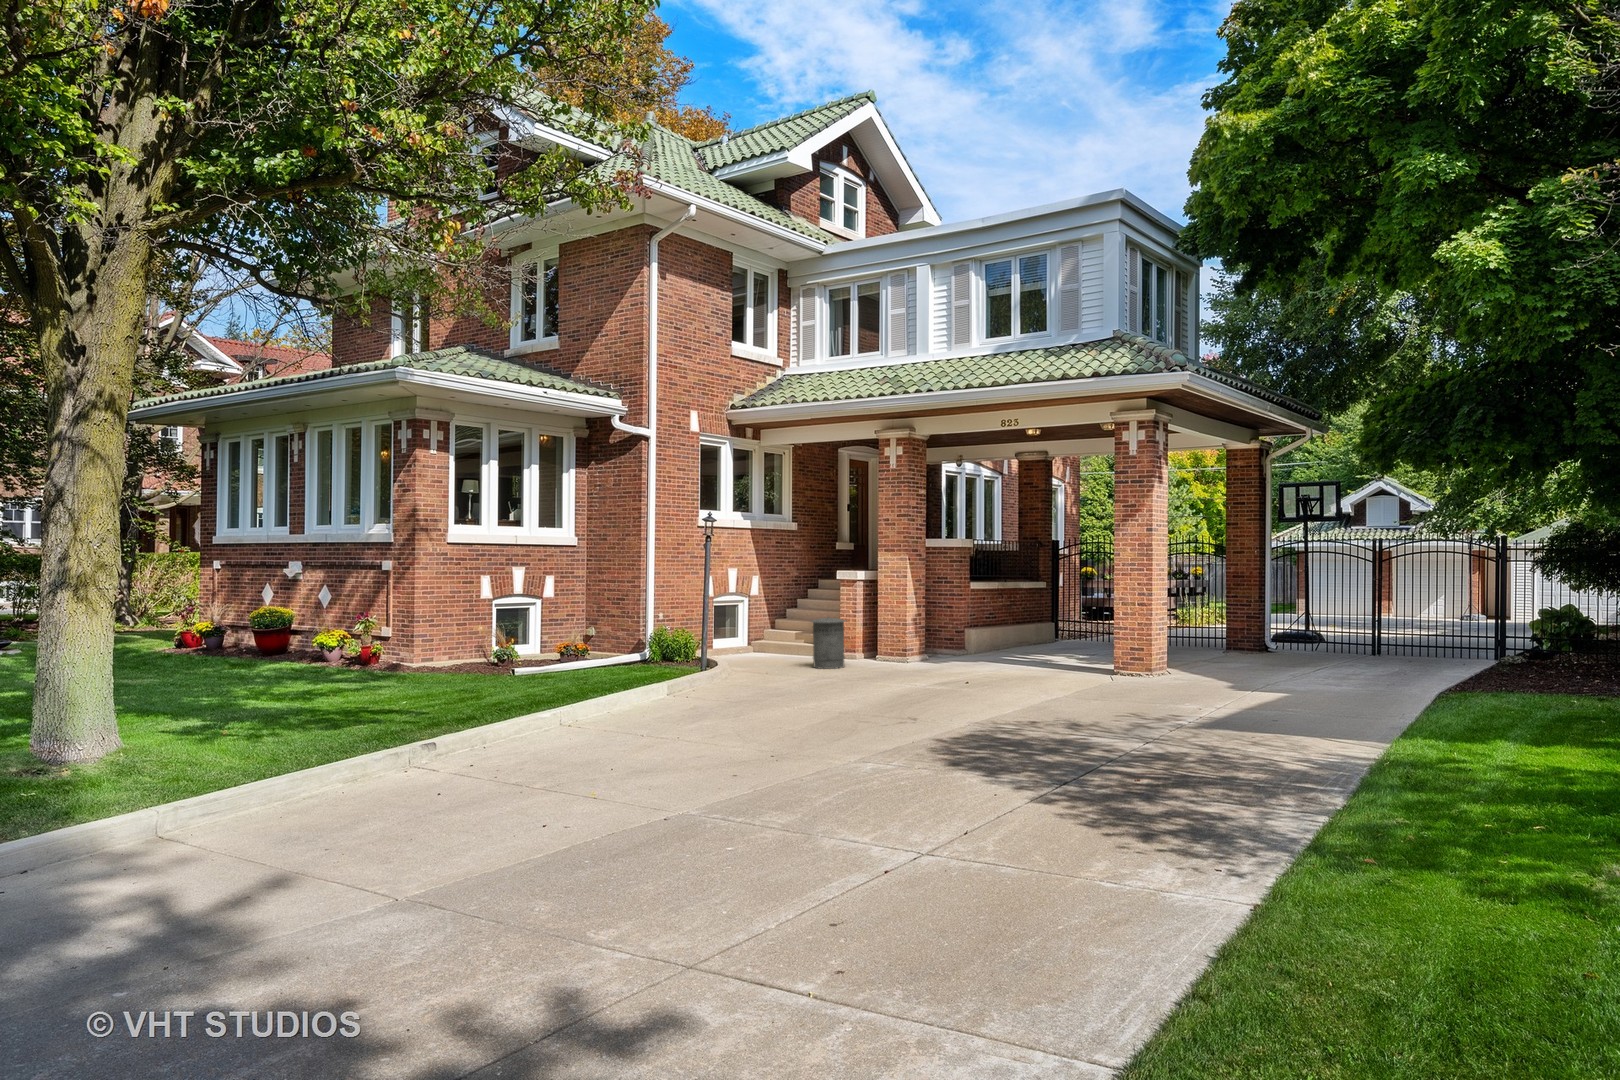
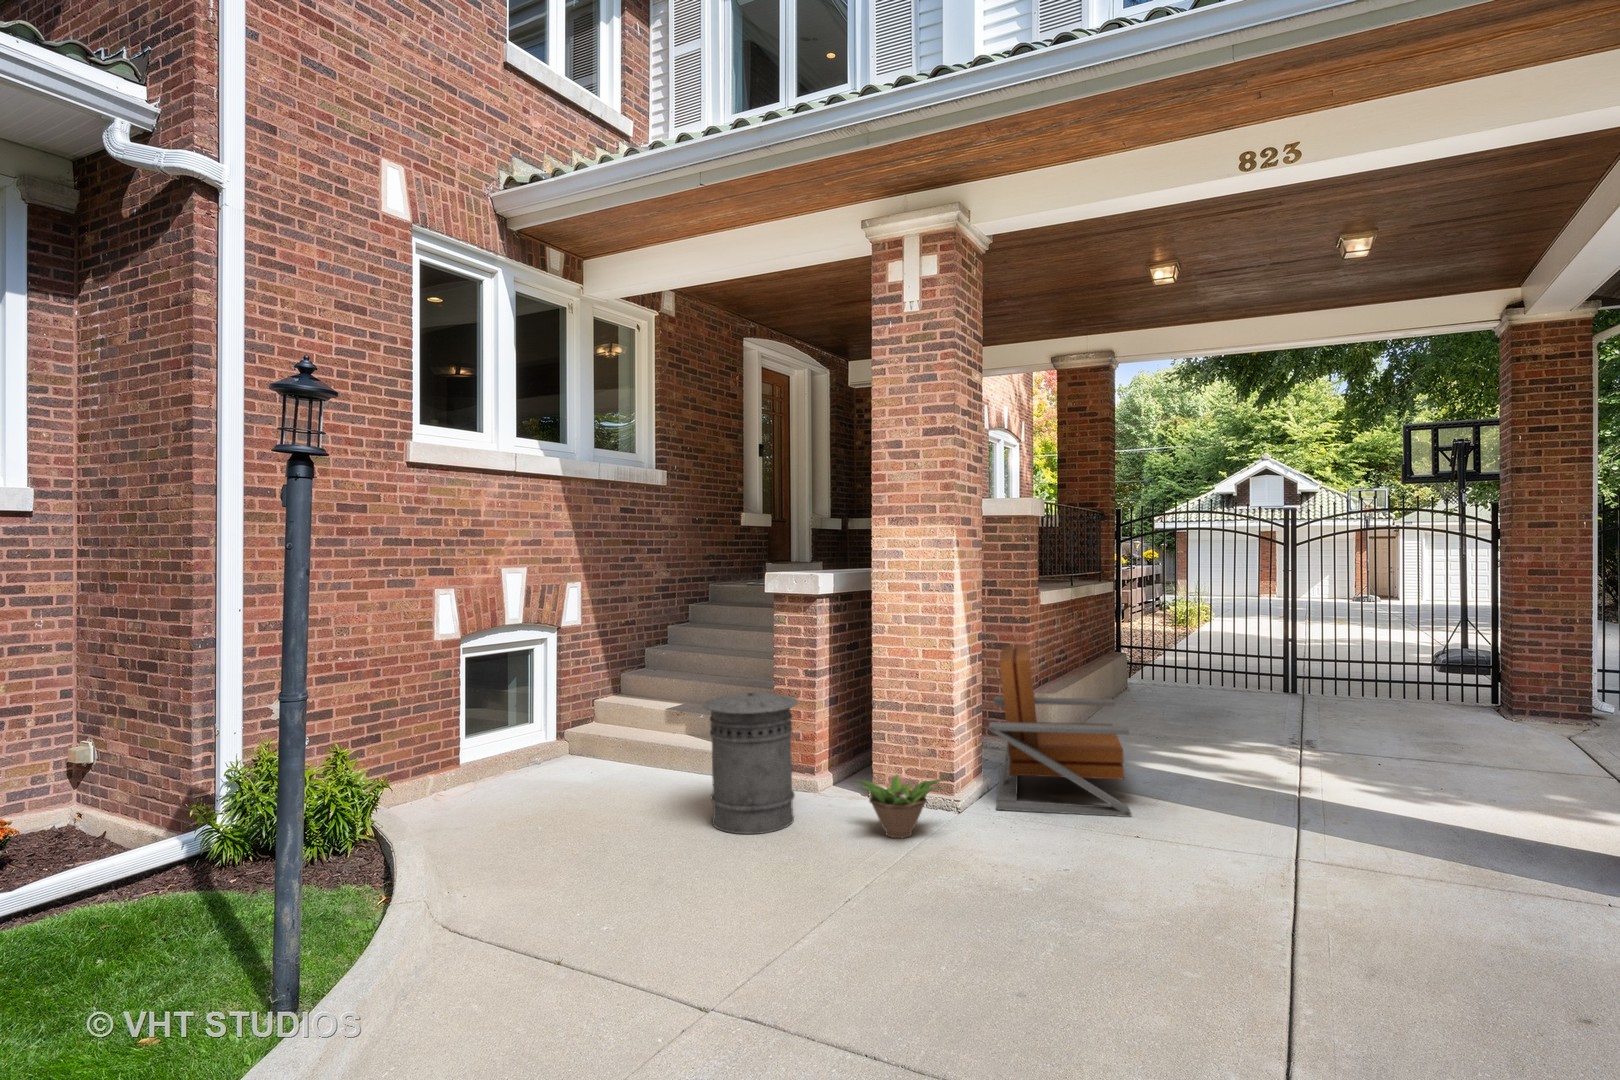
lounge chair: none [923,605,990,668] -> present [989,645,1131,817]
decorative plant: none [864,649,901,670] -> present [858,775,945,838]

